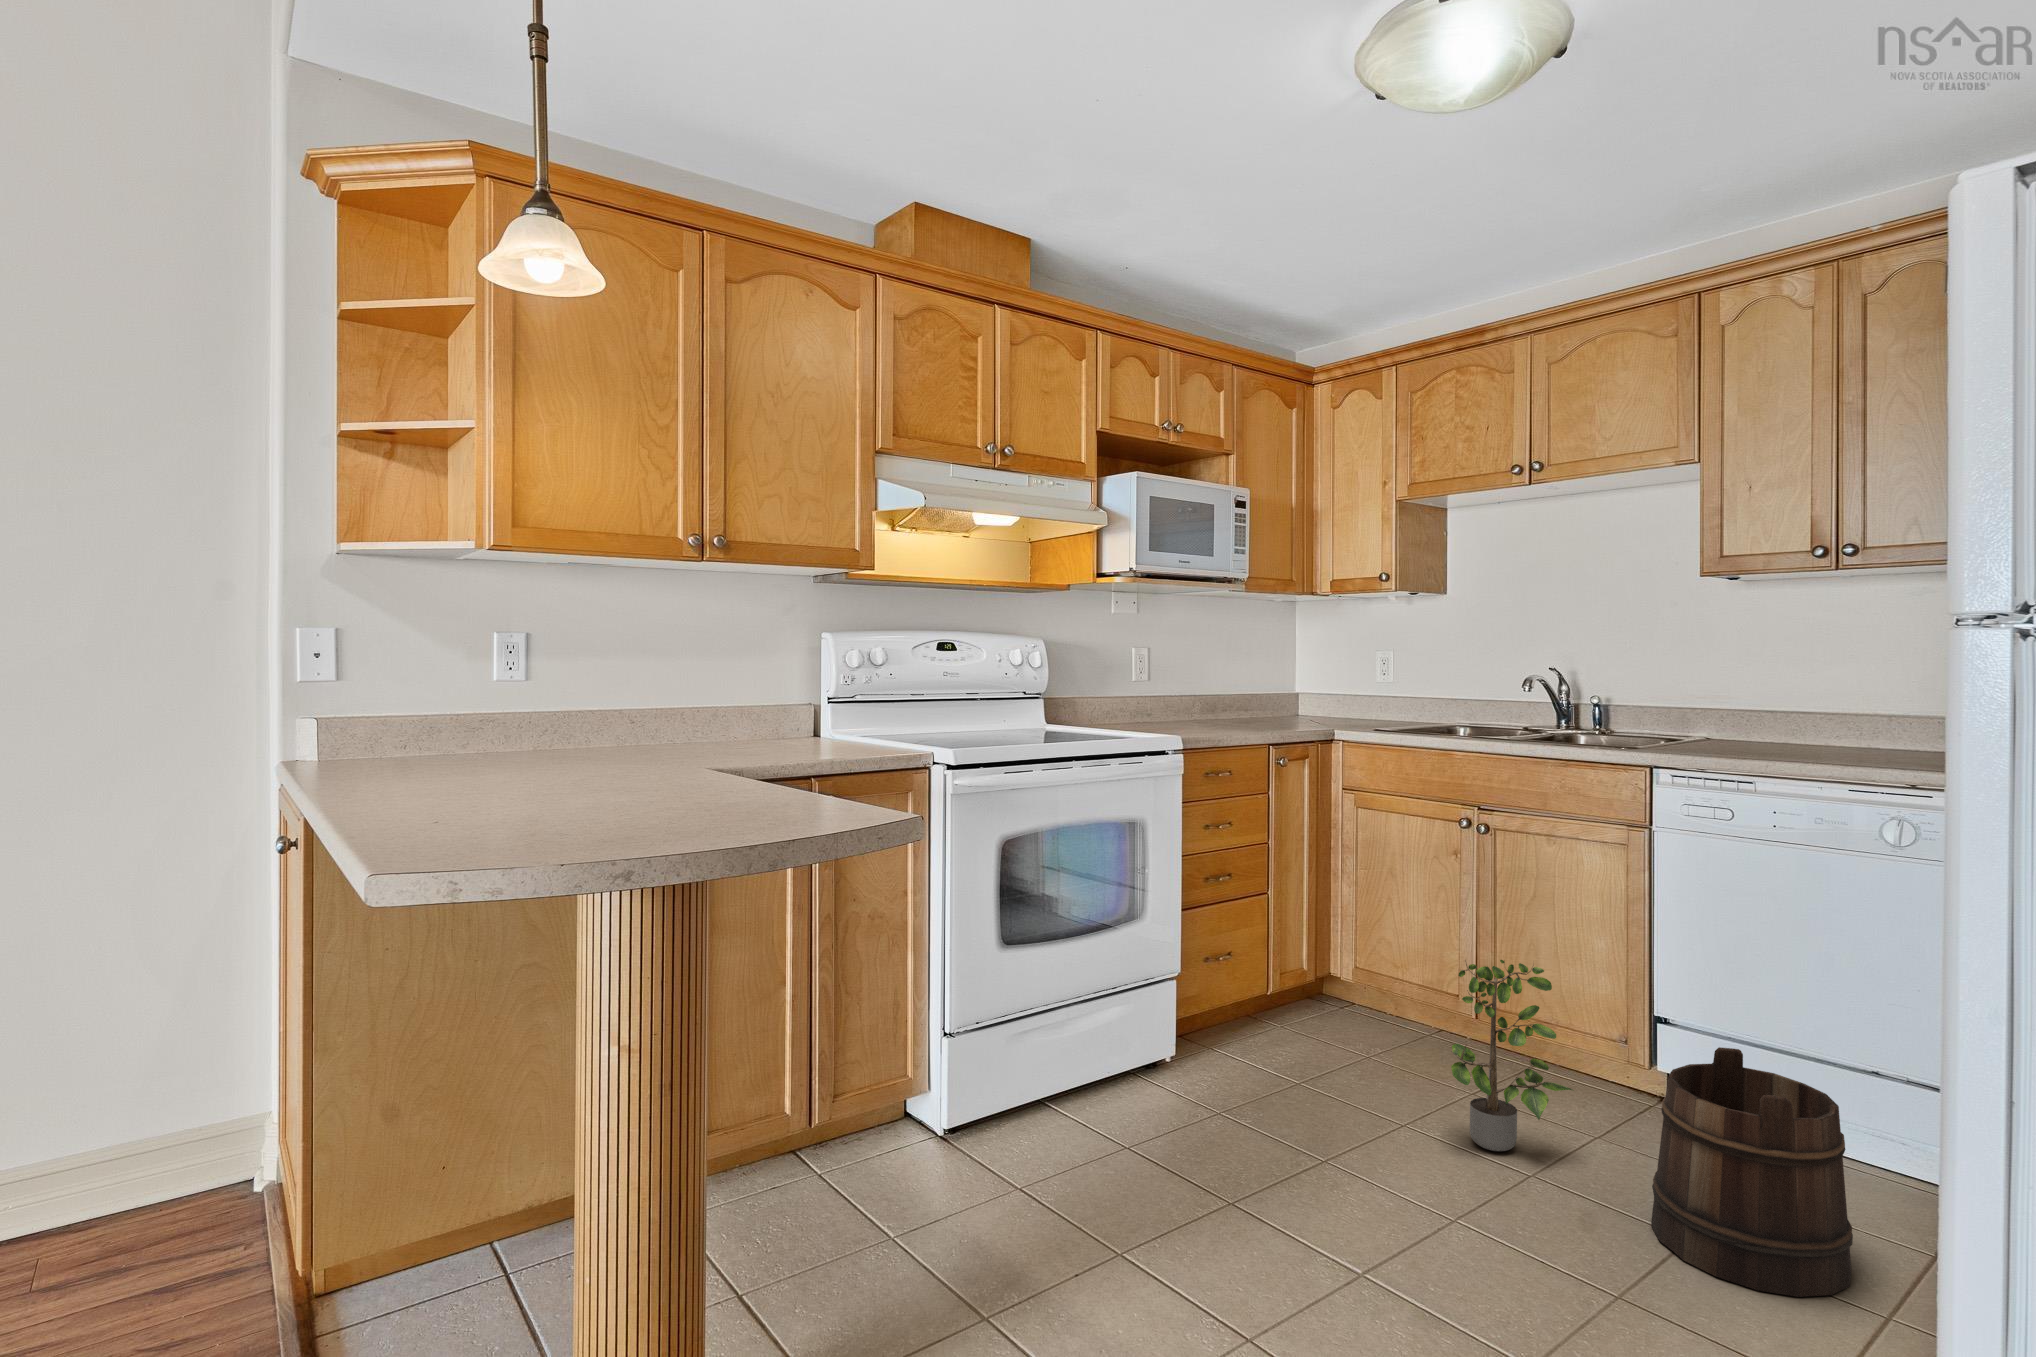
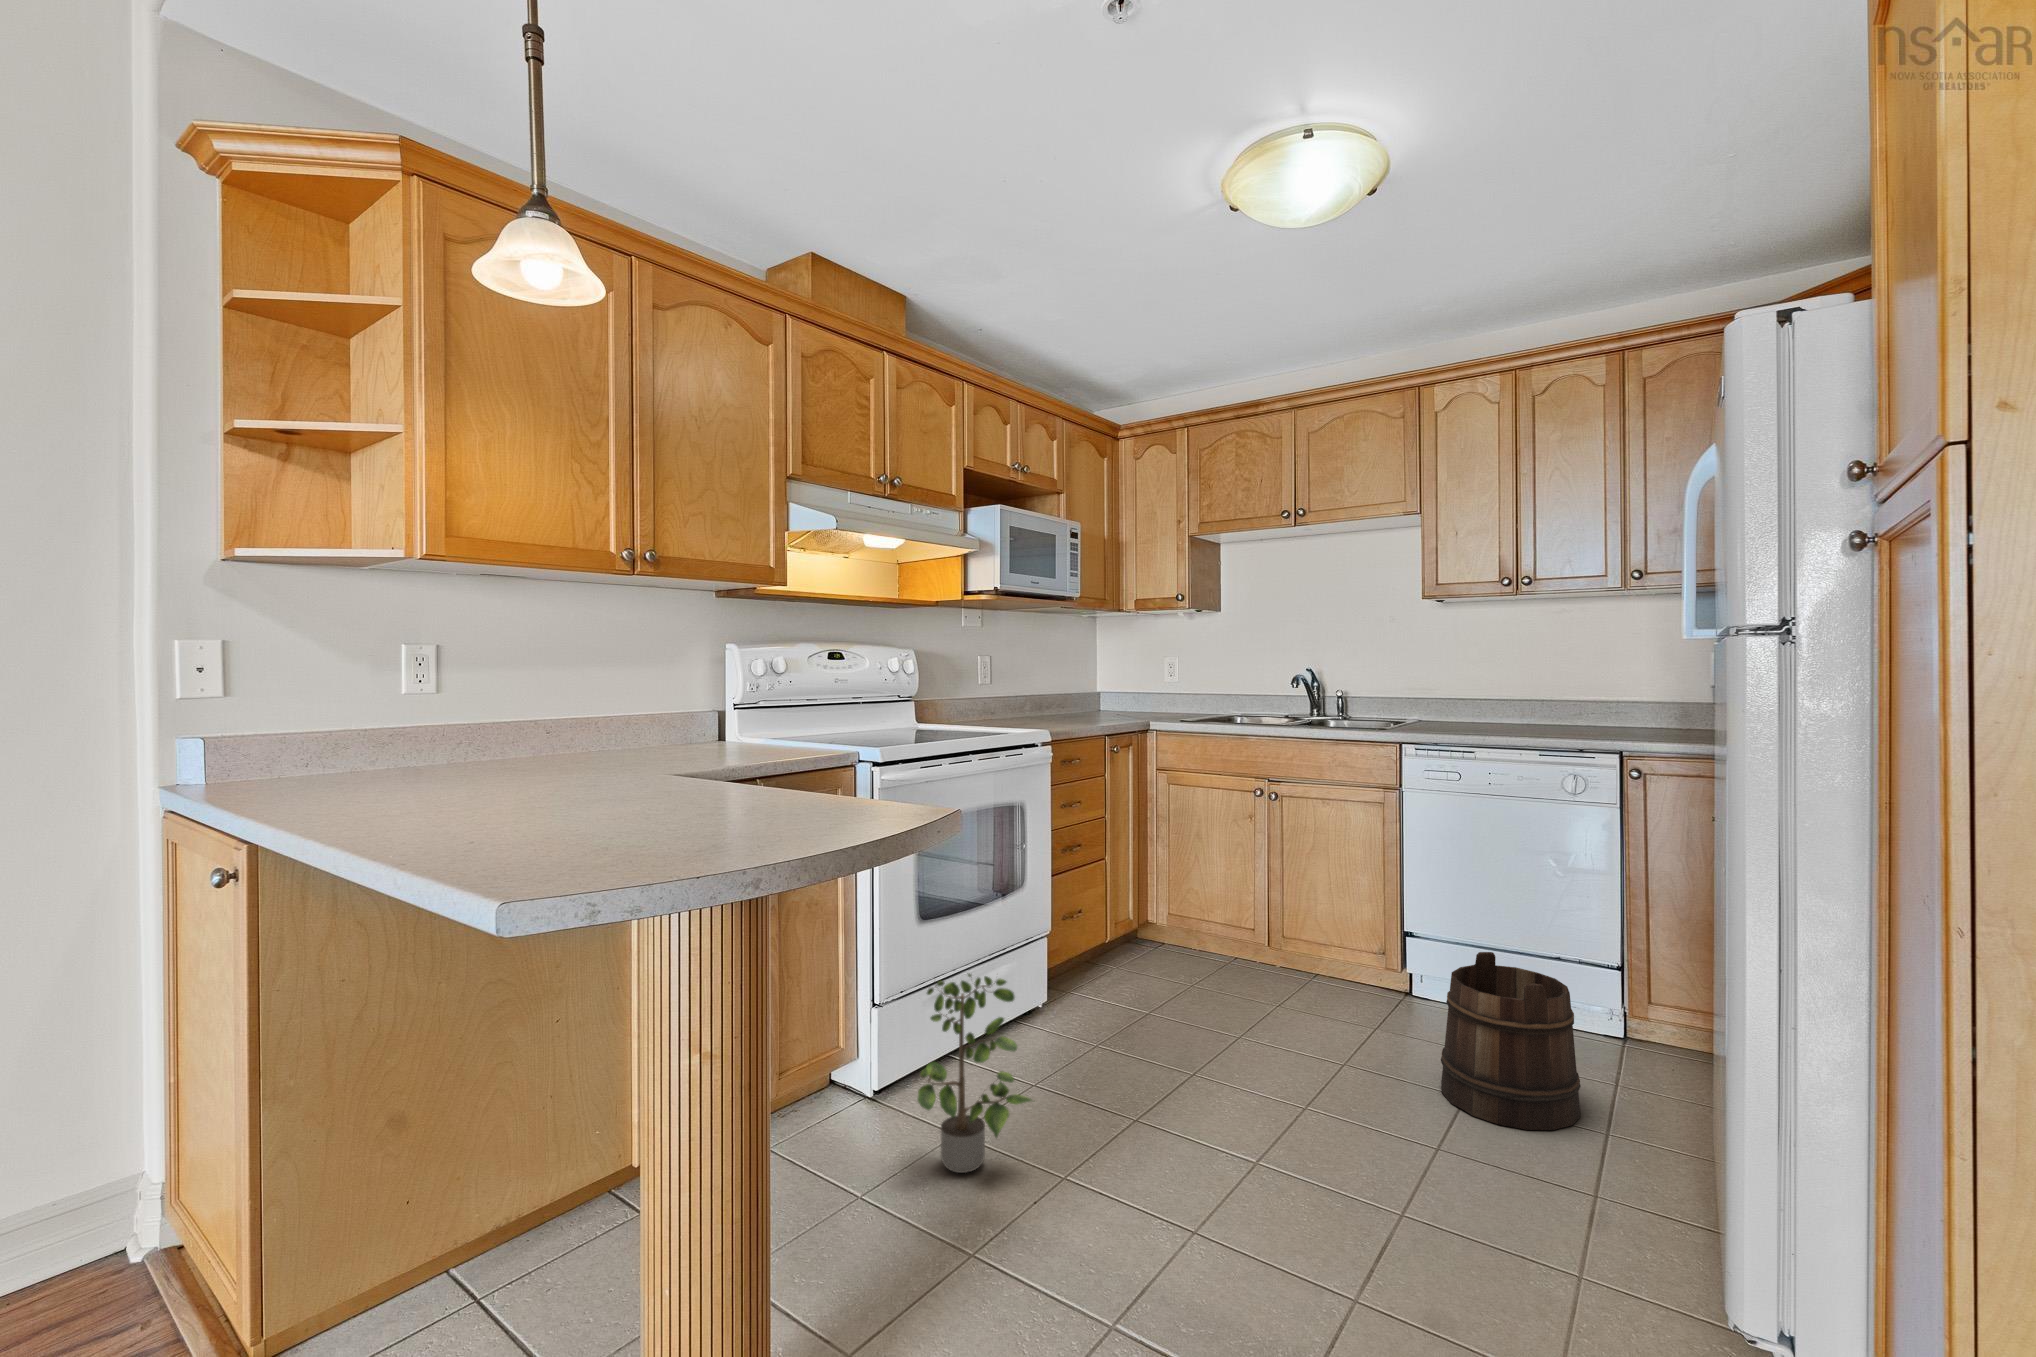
potted plant: present [1451,960,1572,1151] -> present [917,974,1032,1173]

